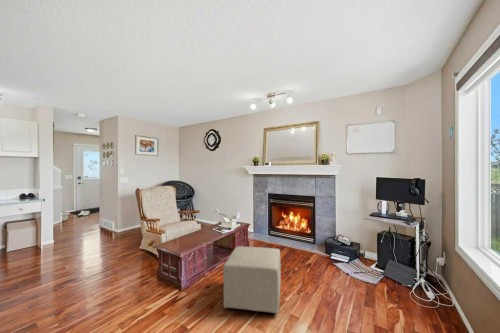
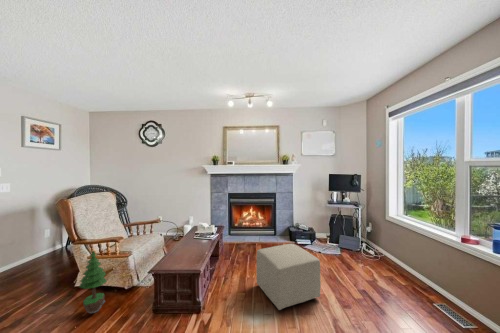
potted tree: none [118,220,136,264] -> present [80,251,107,313]

